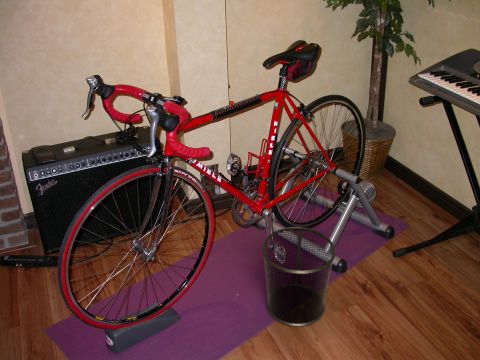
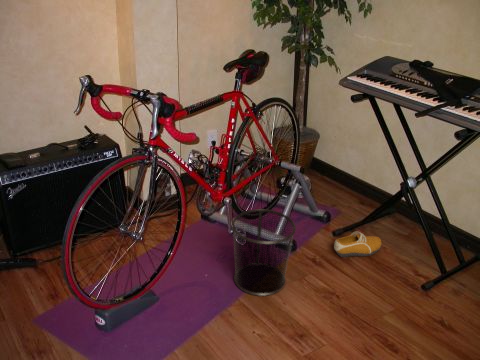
shoe: none [390,257,449,286] -> present [334,232,381,257]

